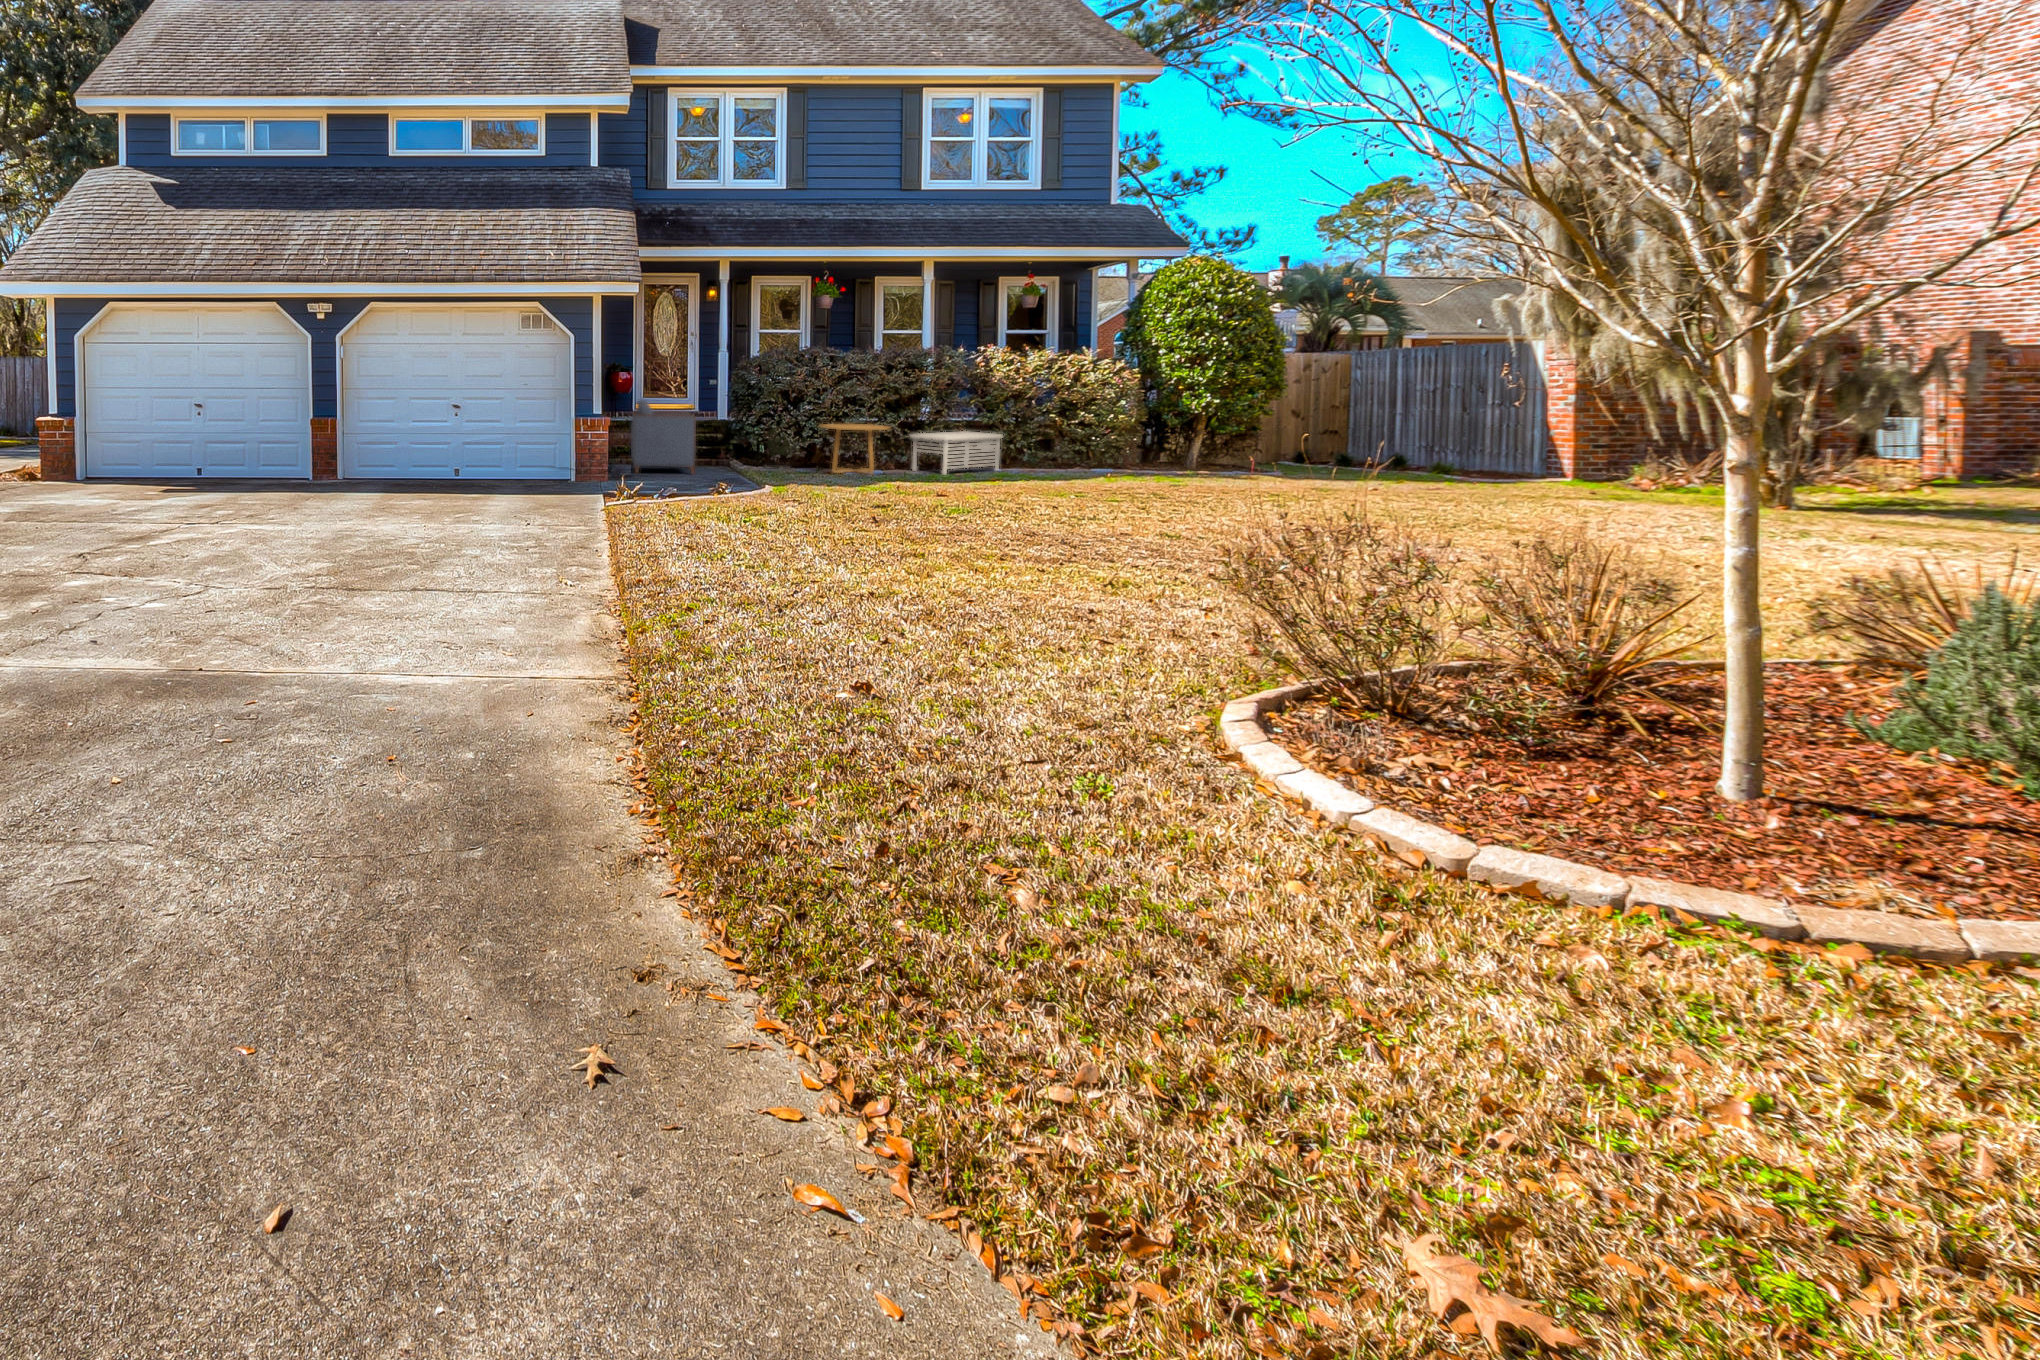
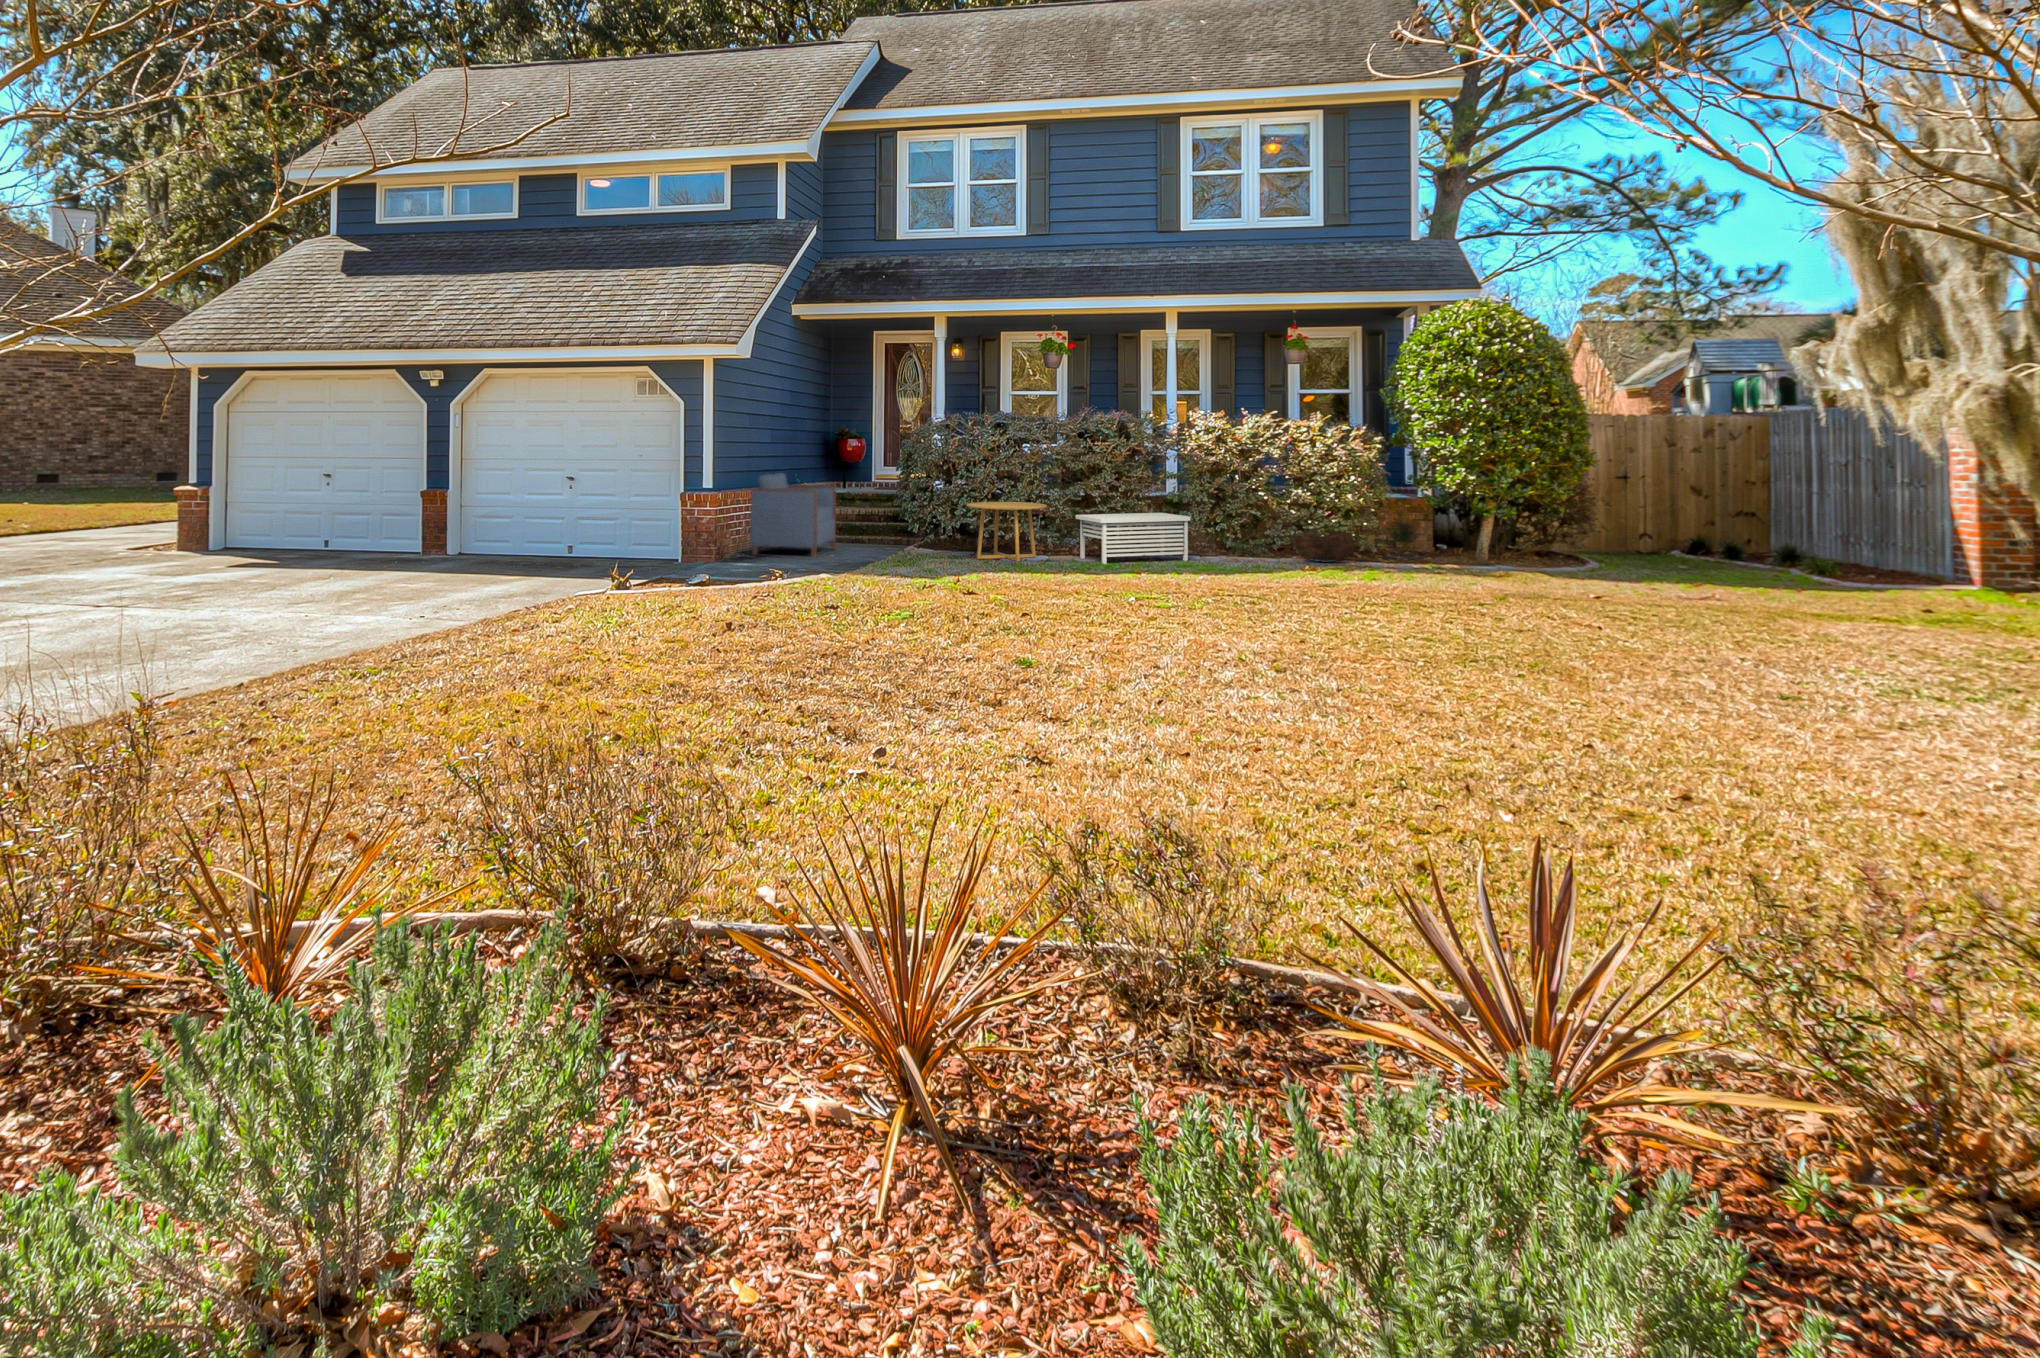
potted tree: present [766,424,790,469] -> present [1387,510,1419,559]
basket: none [1078,444,1127,470] -> present [1293,531,1355,563]

